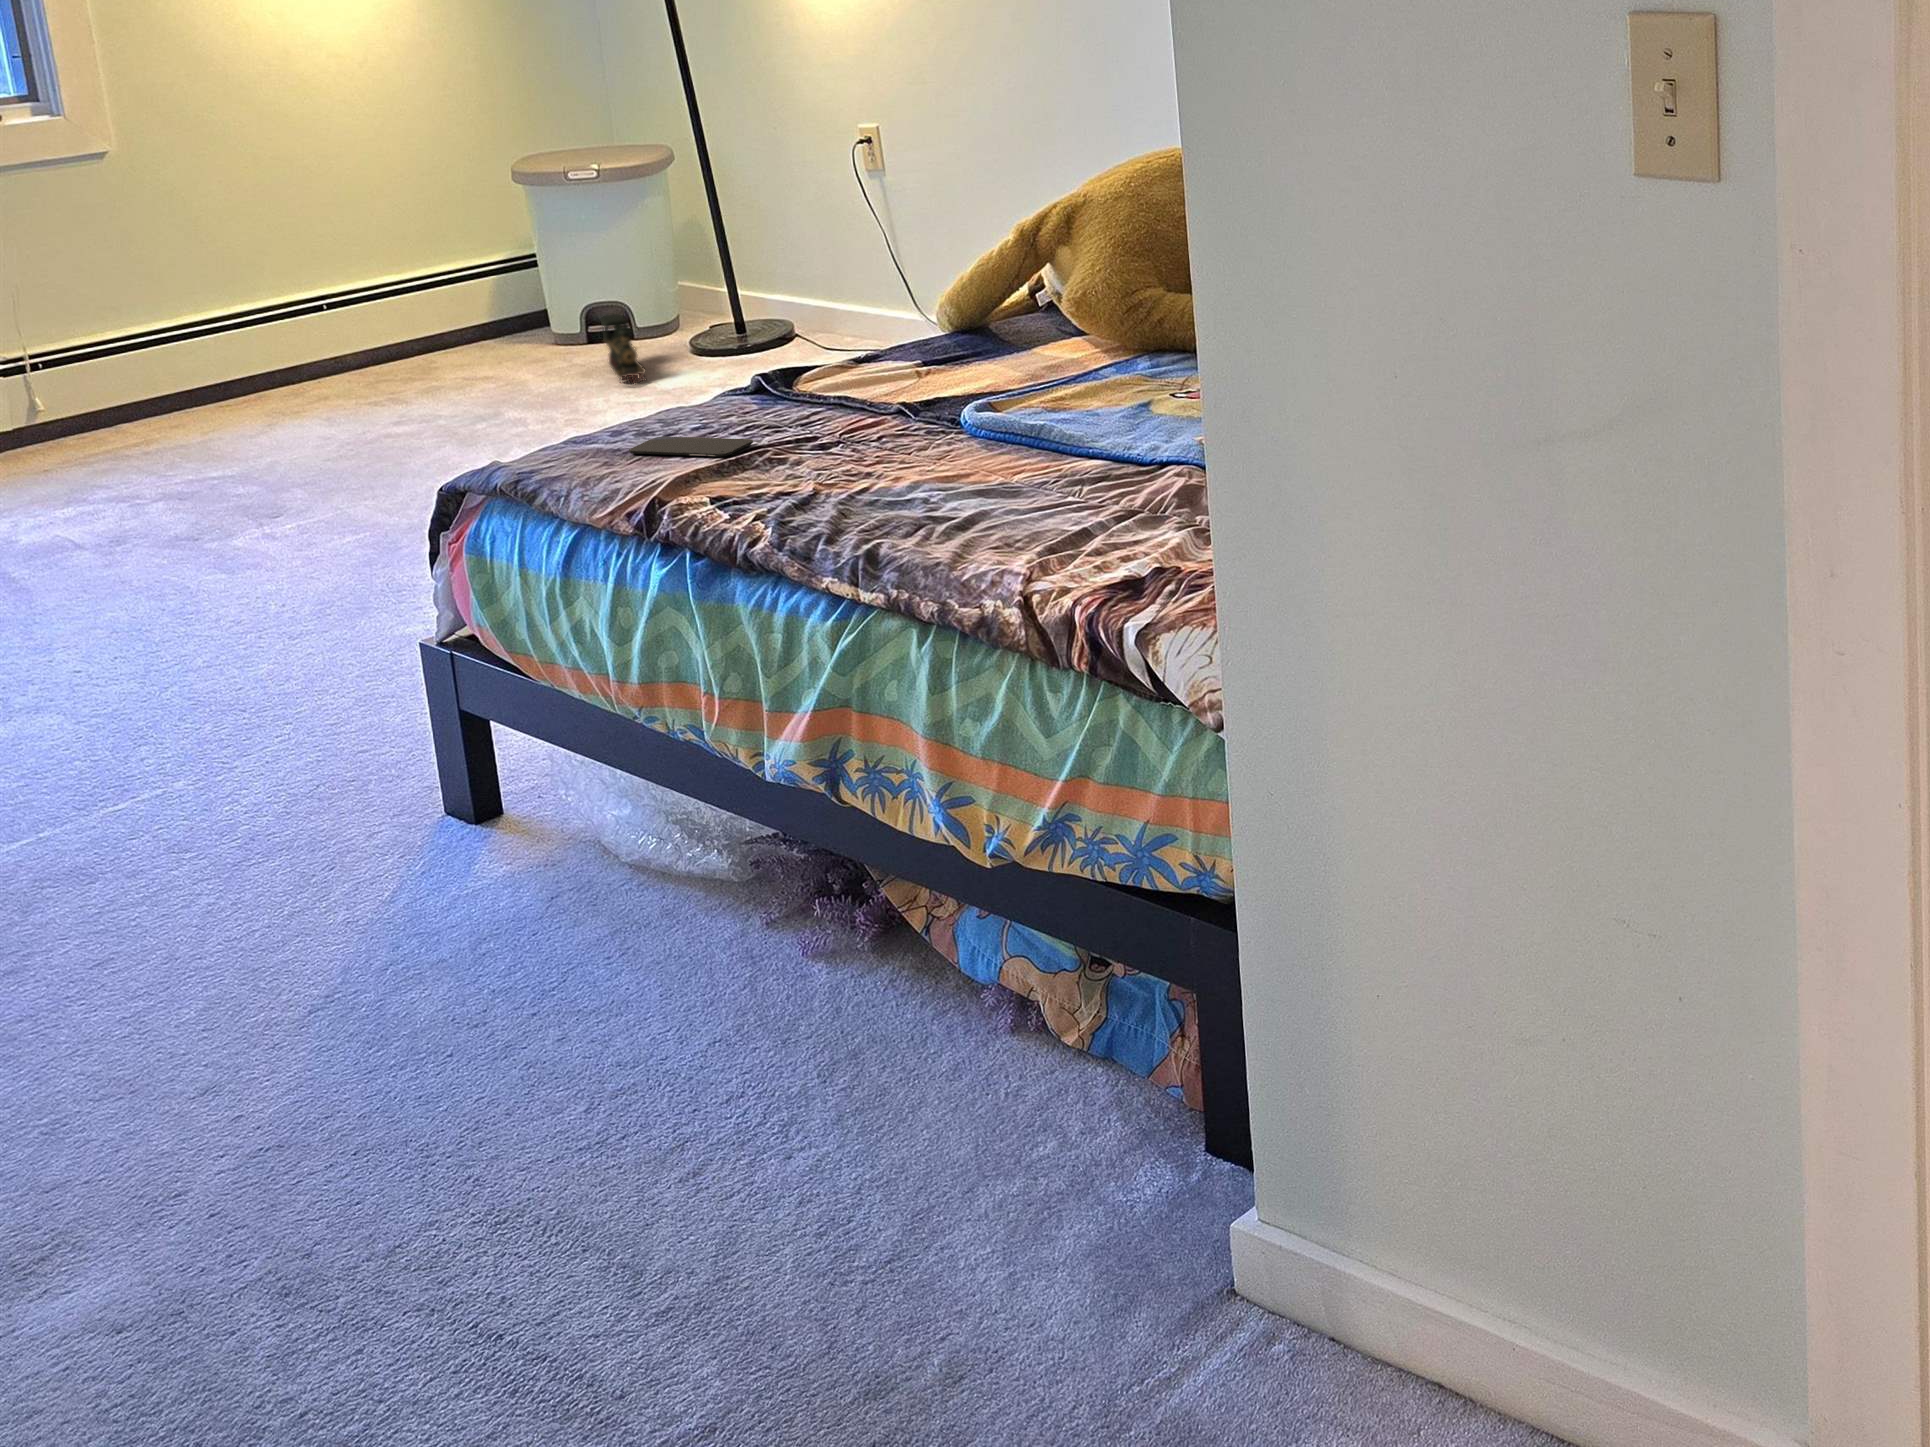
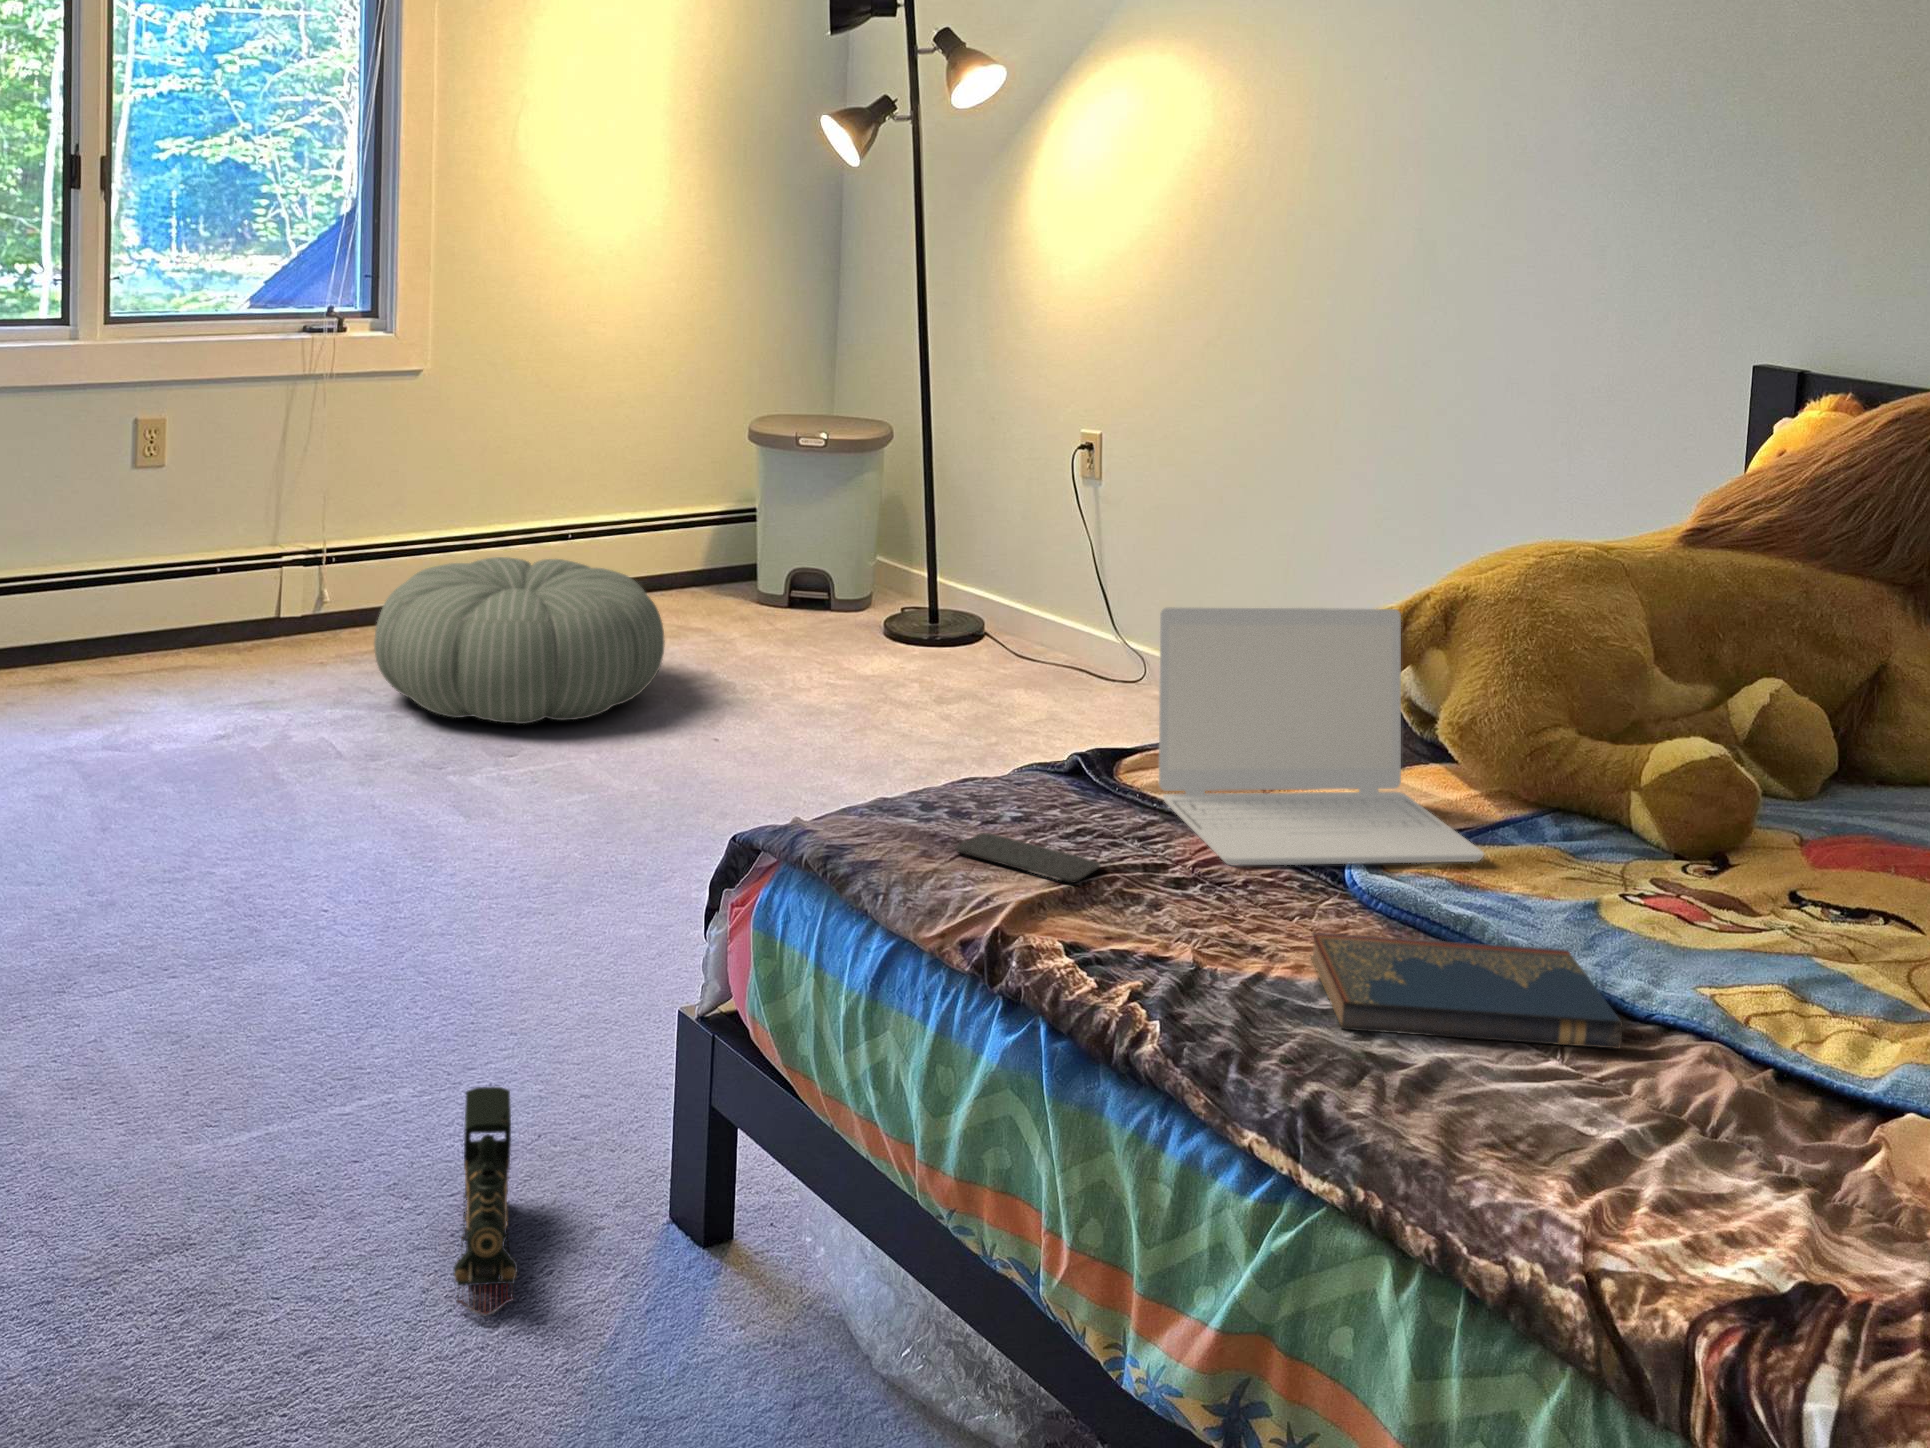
laptop: none [801,211,1076,426] -> present [1159,607,1484,865]
toy train: present [600,314,645,385] -> present [454,1087,518,1316]
pouf: none [105,323,436,491] -> present [374,557,665,724]
hardcover book: none [901,426,1113,503] -> present [1311,933,1623,1049]

